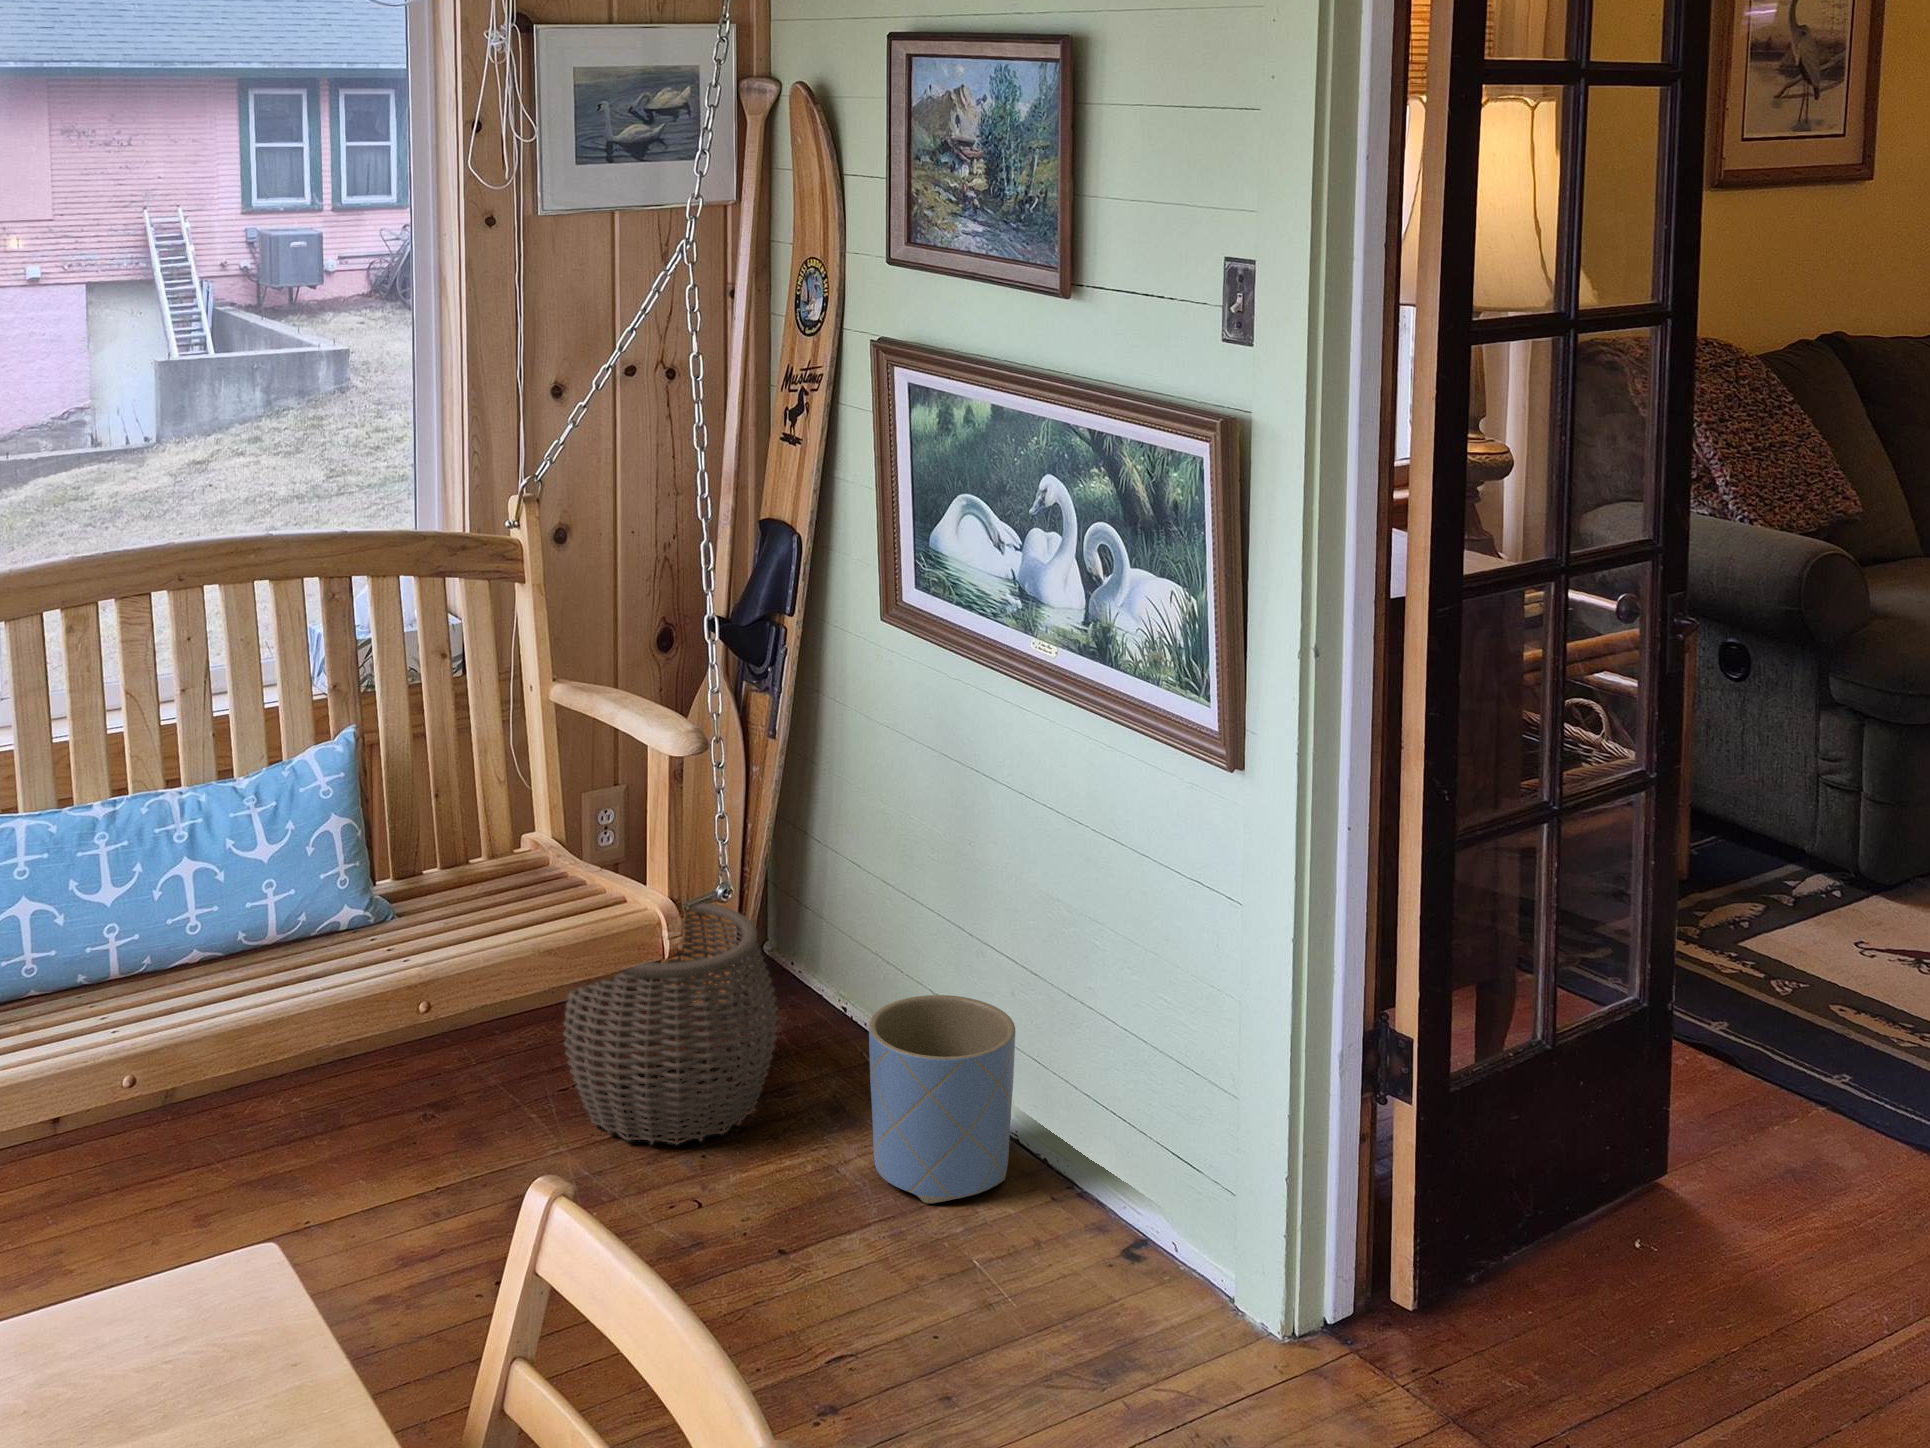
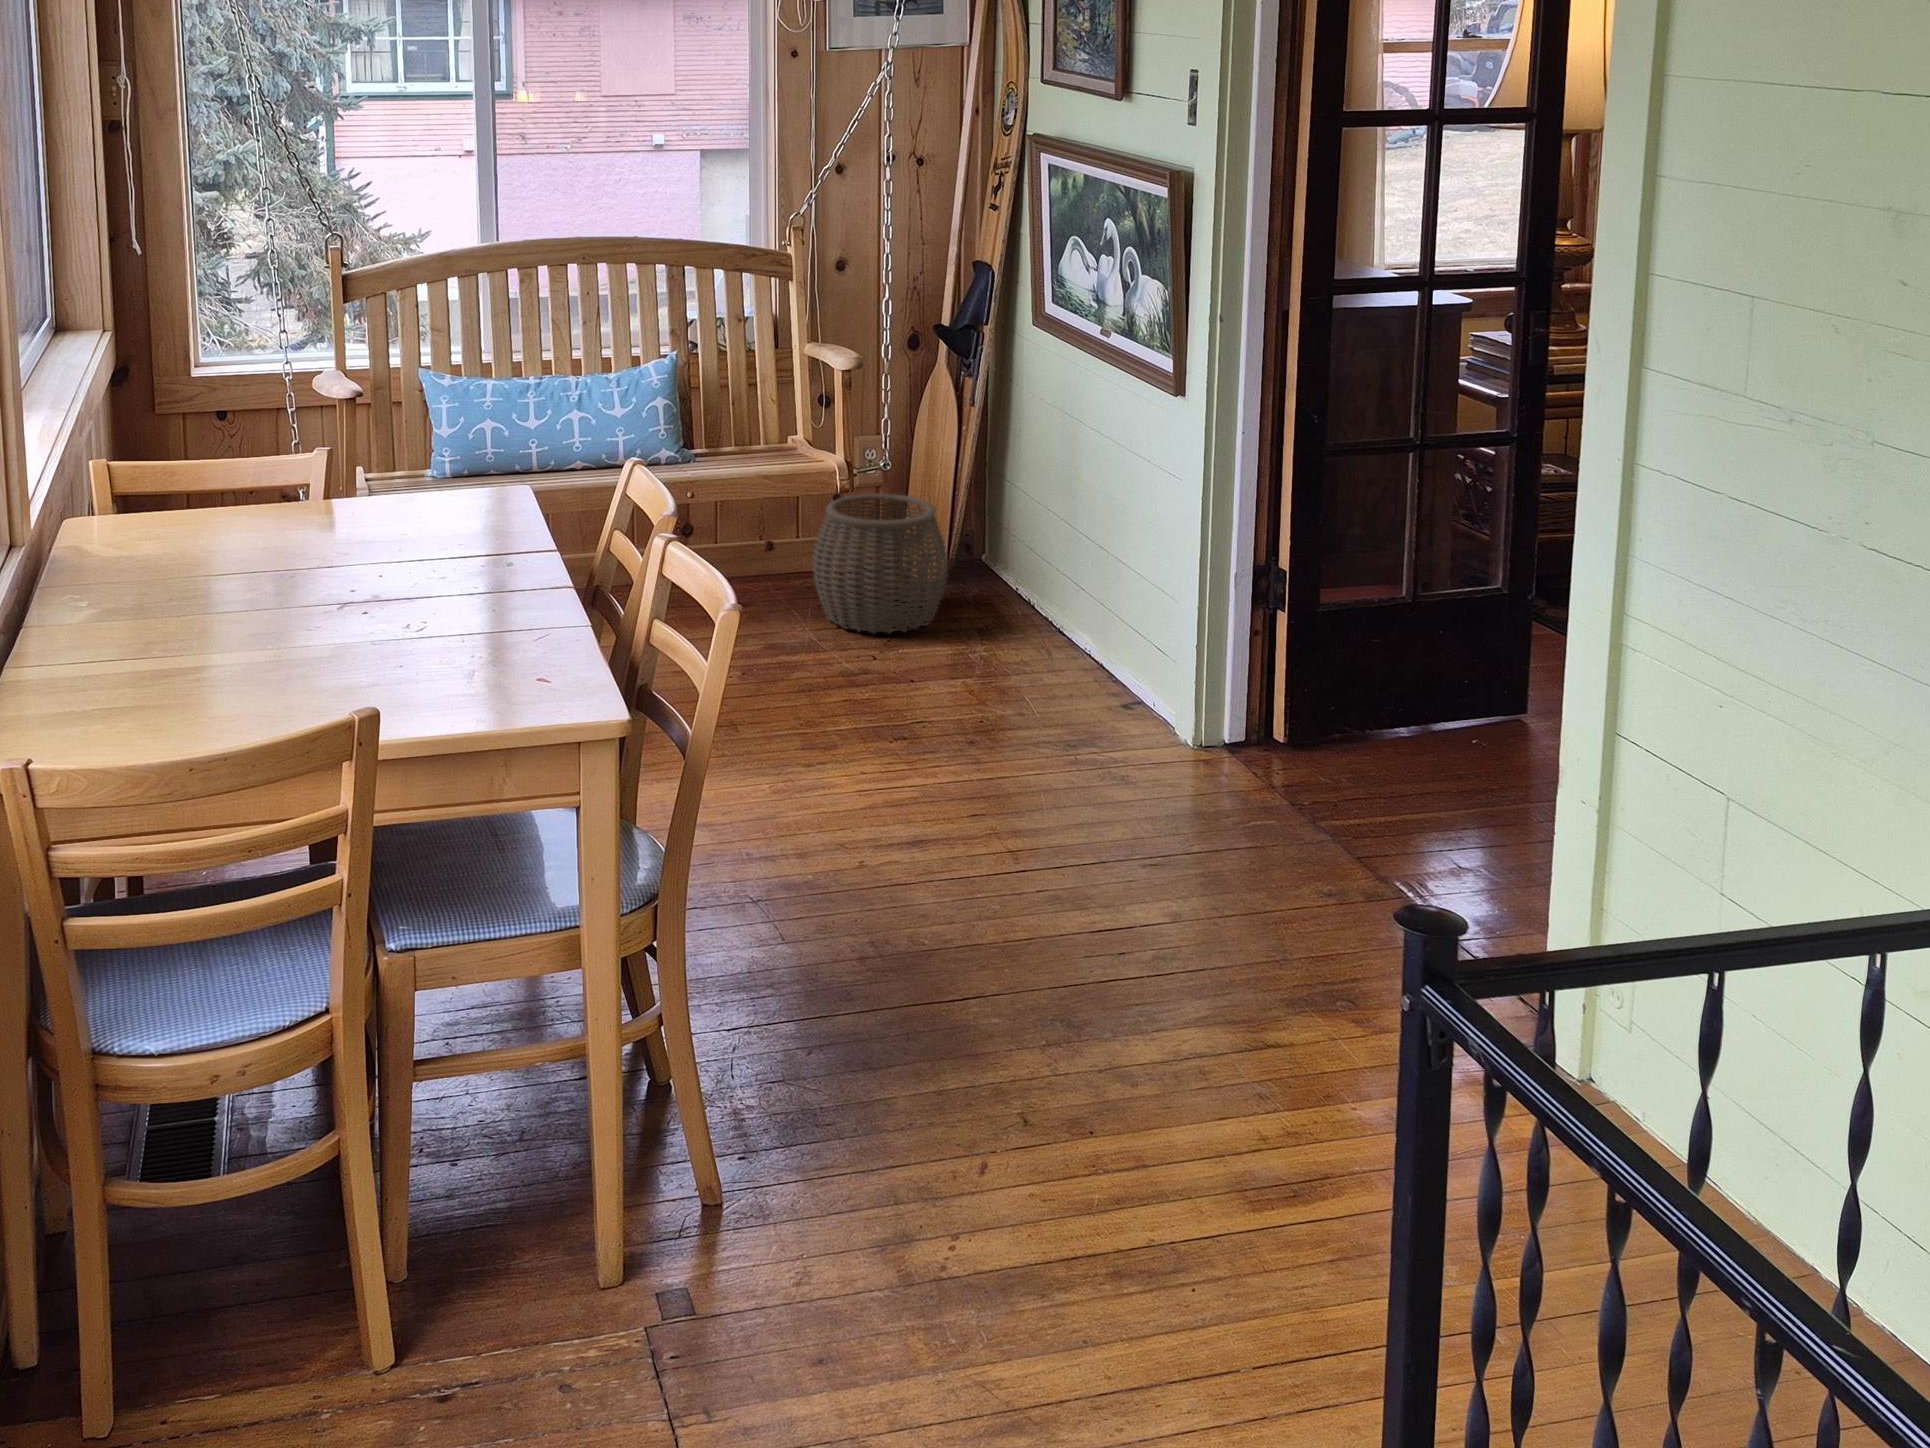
planter: present [869,995,1015,1203] -> none [988,557,1082,675]

